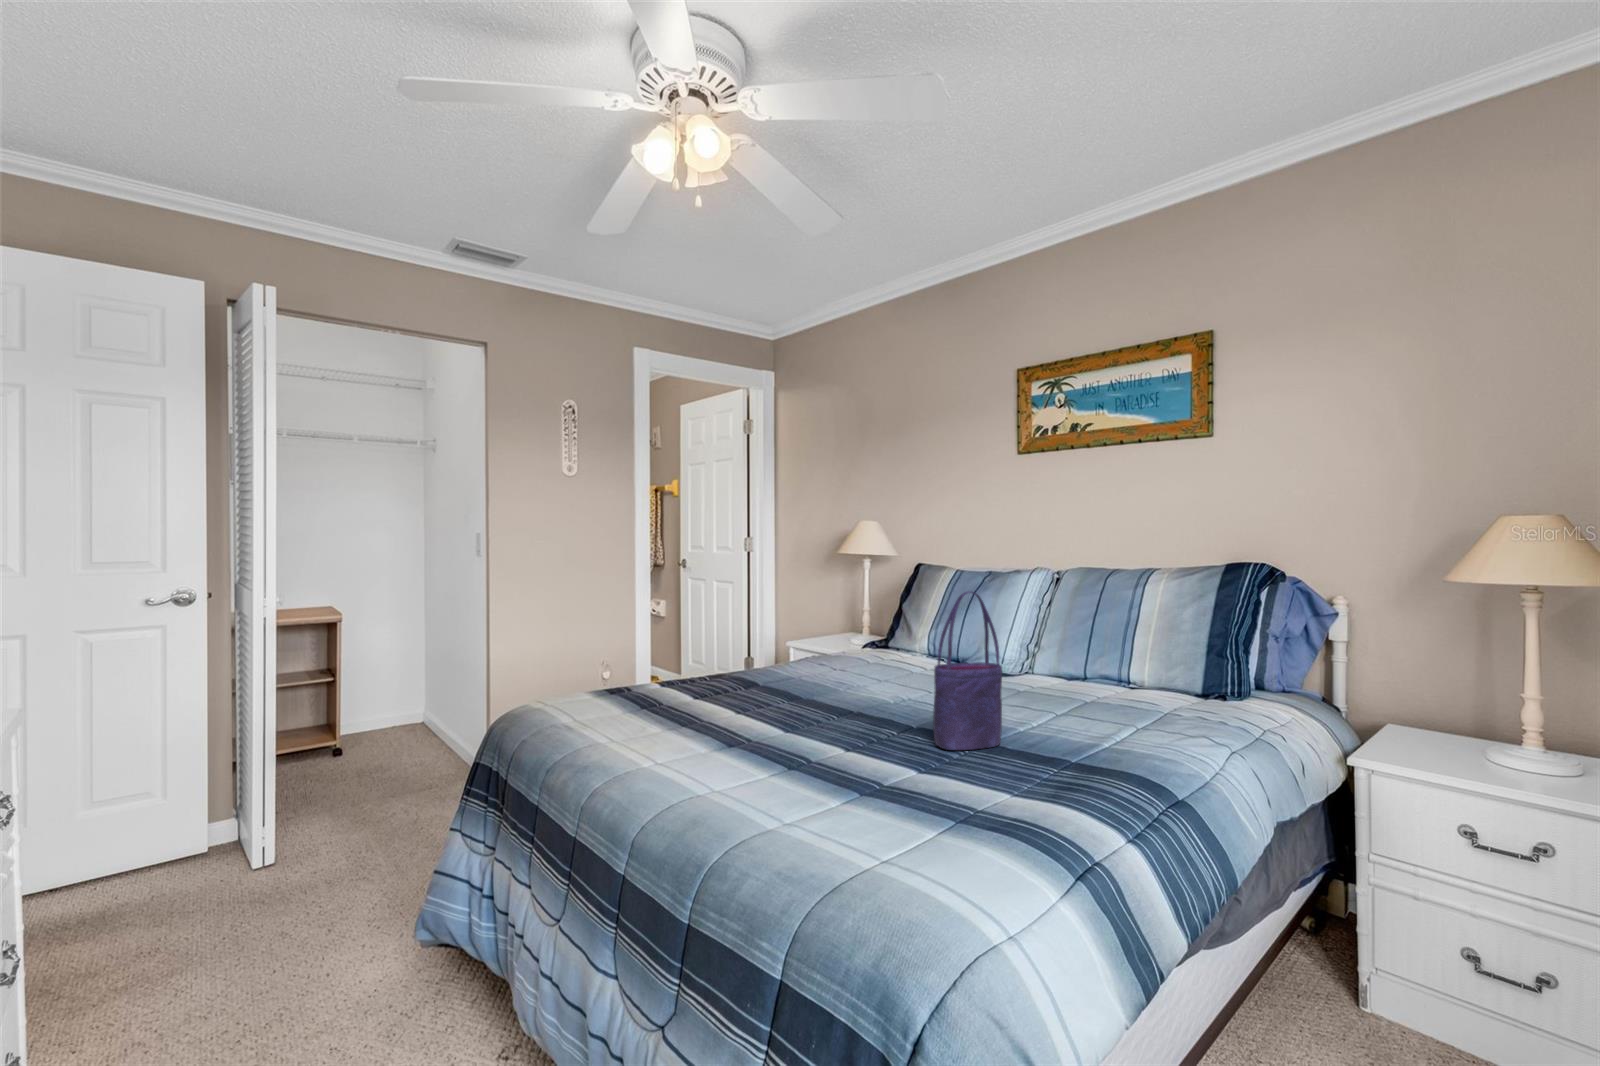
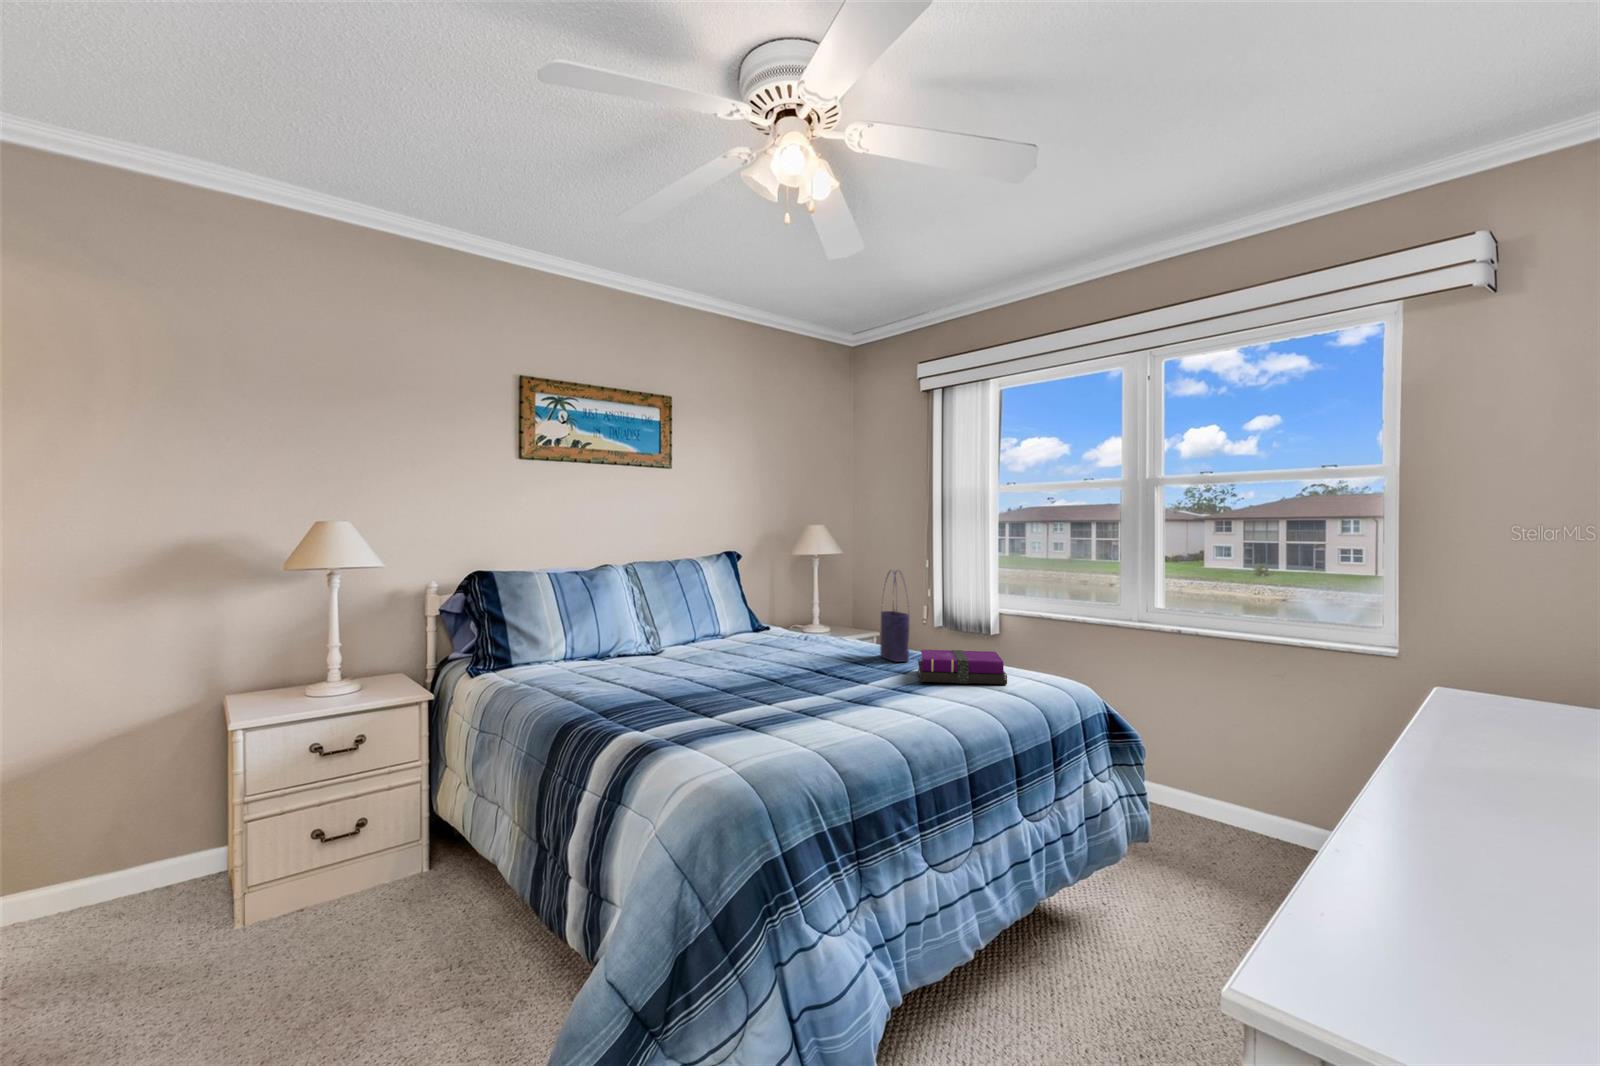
notebook: none [748,713,877,798] -> present [918,650,1007,684]

